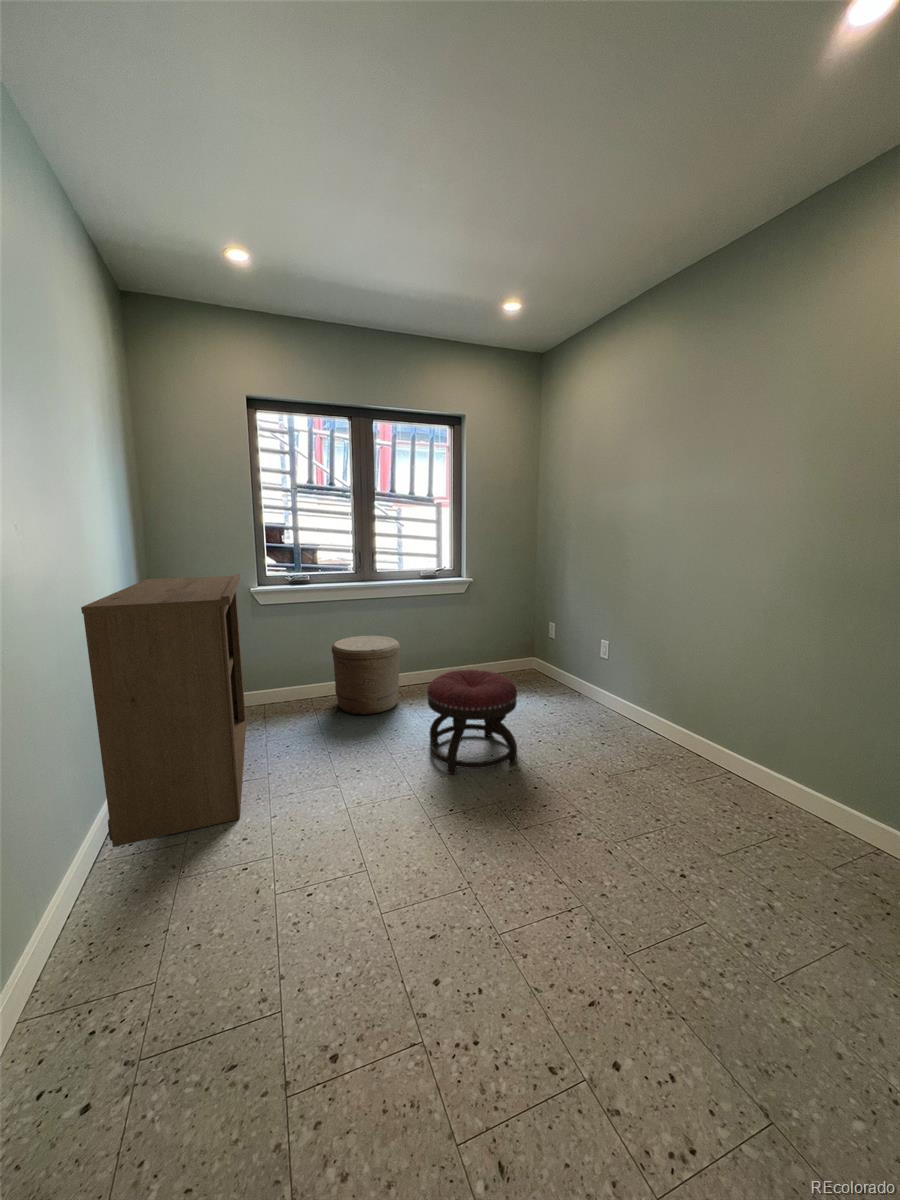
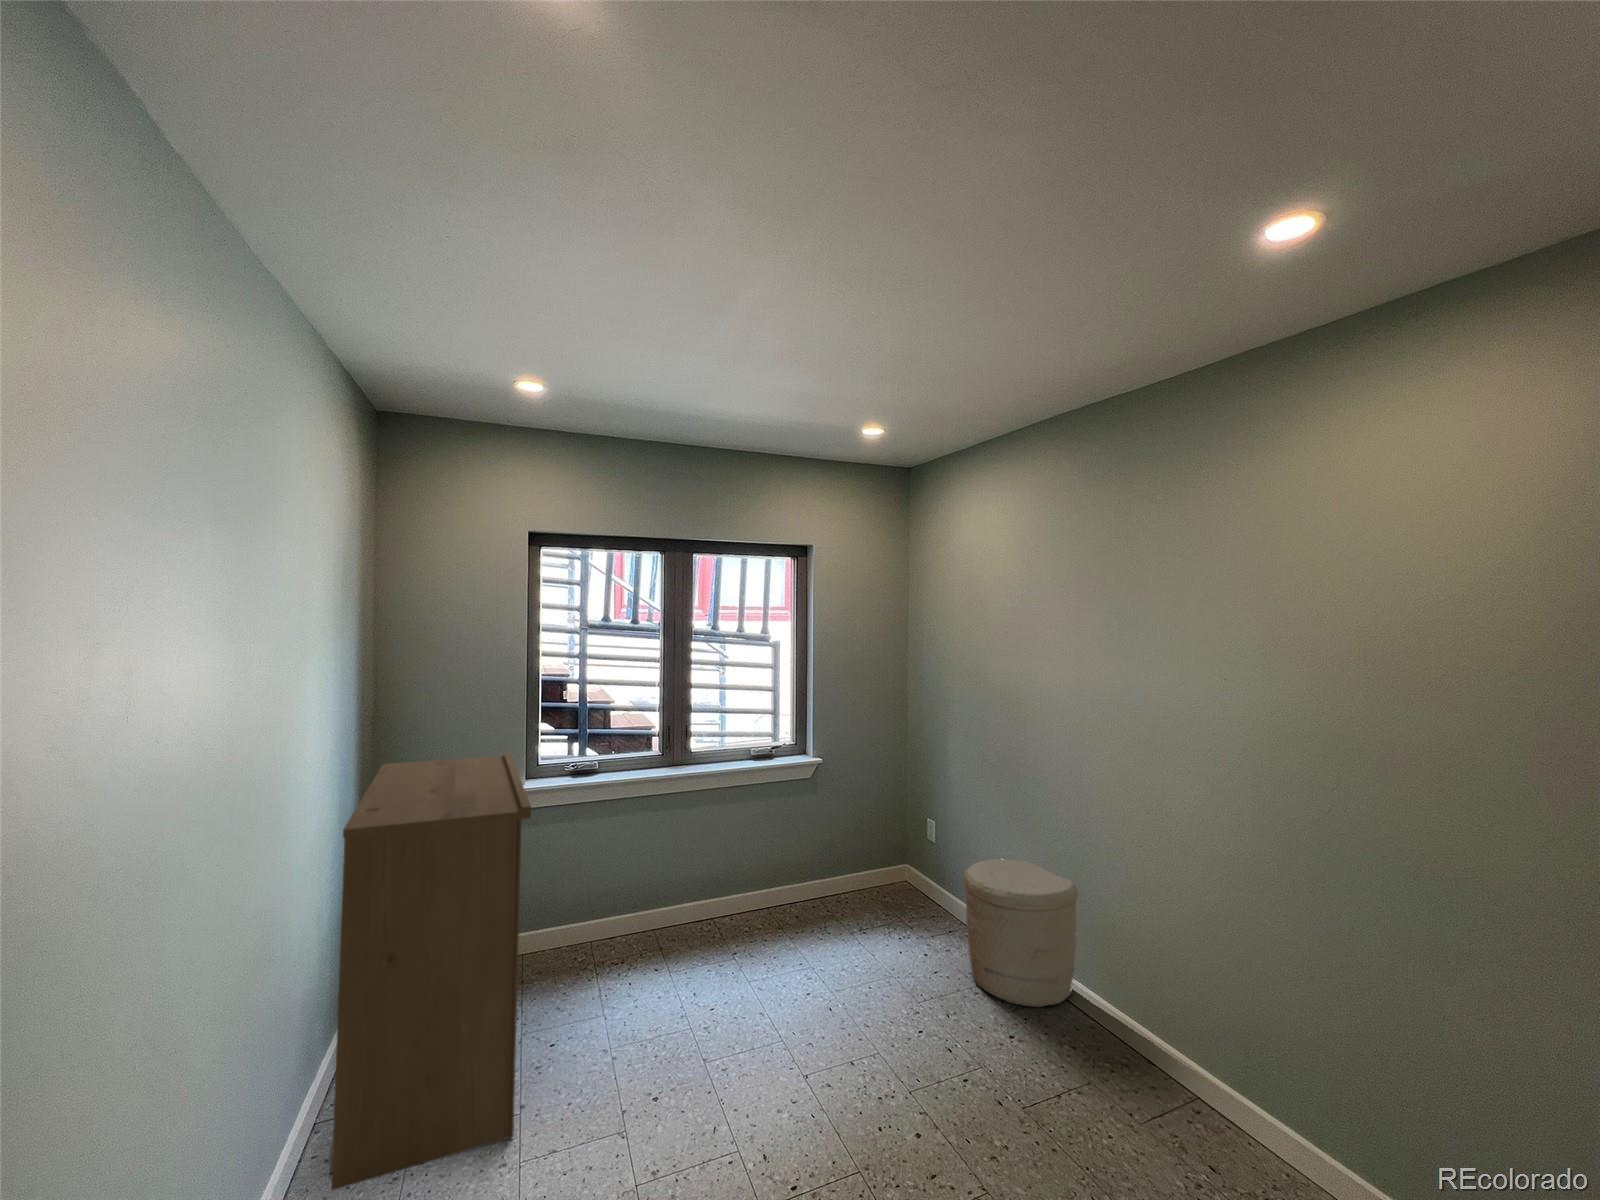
woven basket: present [332,636,400,715] -> present [964,859,1078,1007]
ottoman: present [427,670,517,774] -> none [773,890,901,1055]

